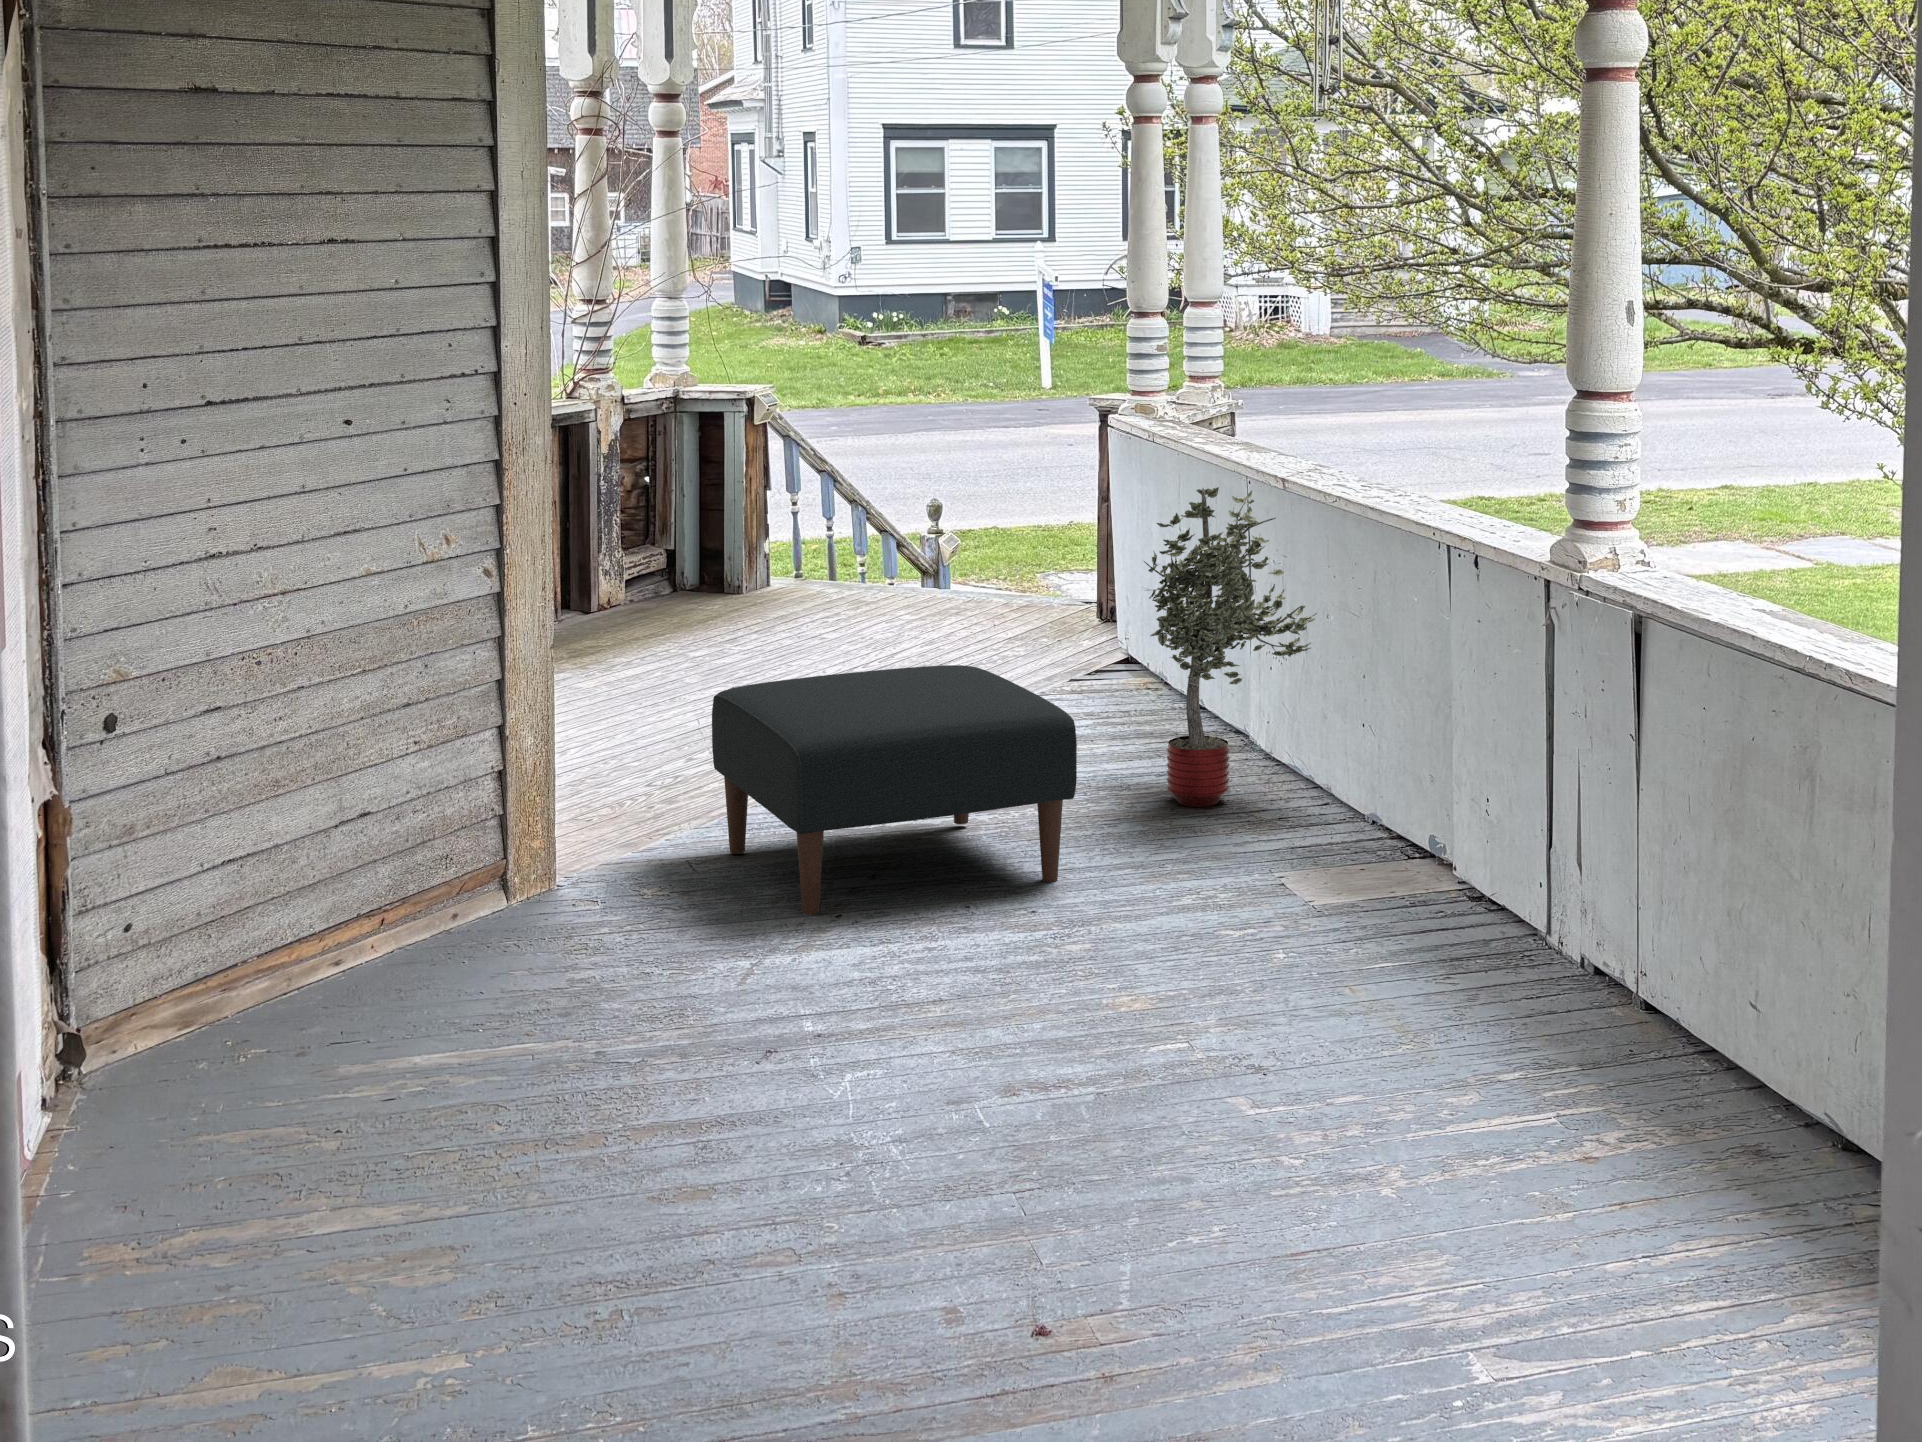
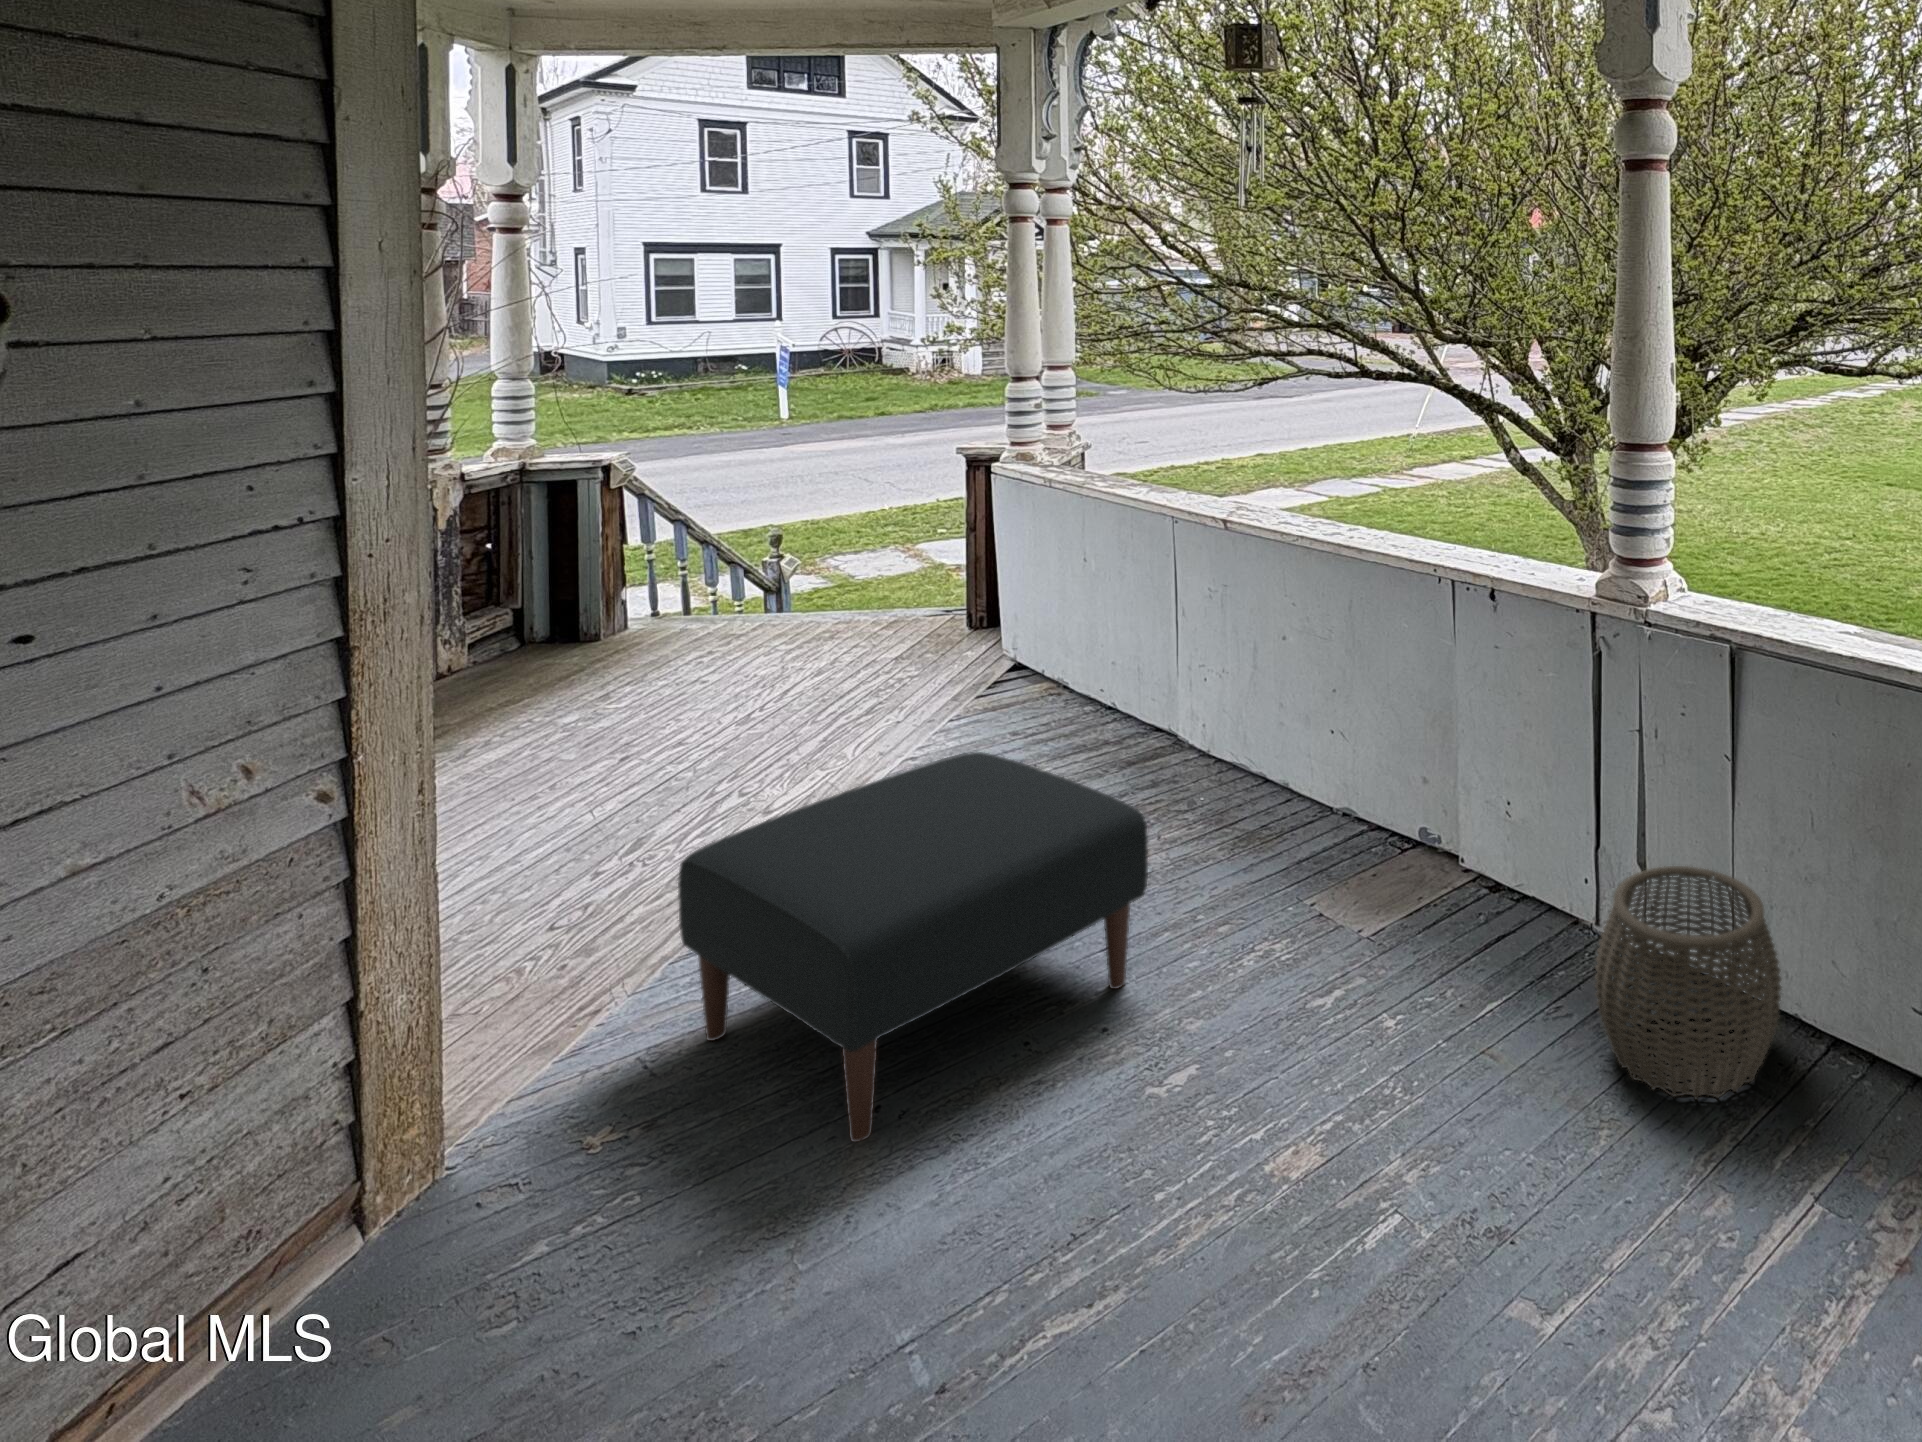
potted tree: present [1144,487,1317,807] -> none [1125,539,1291,833]
woven basket: none [1408,821,1596,1021] -> present [1595,866,1781,1099]

